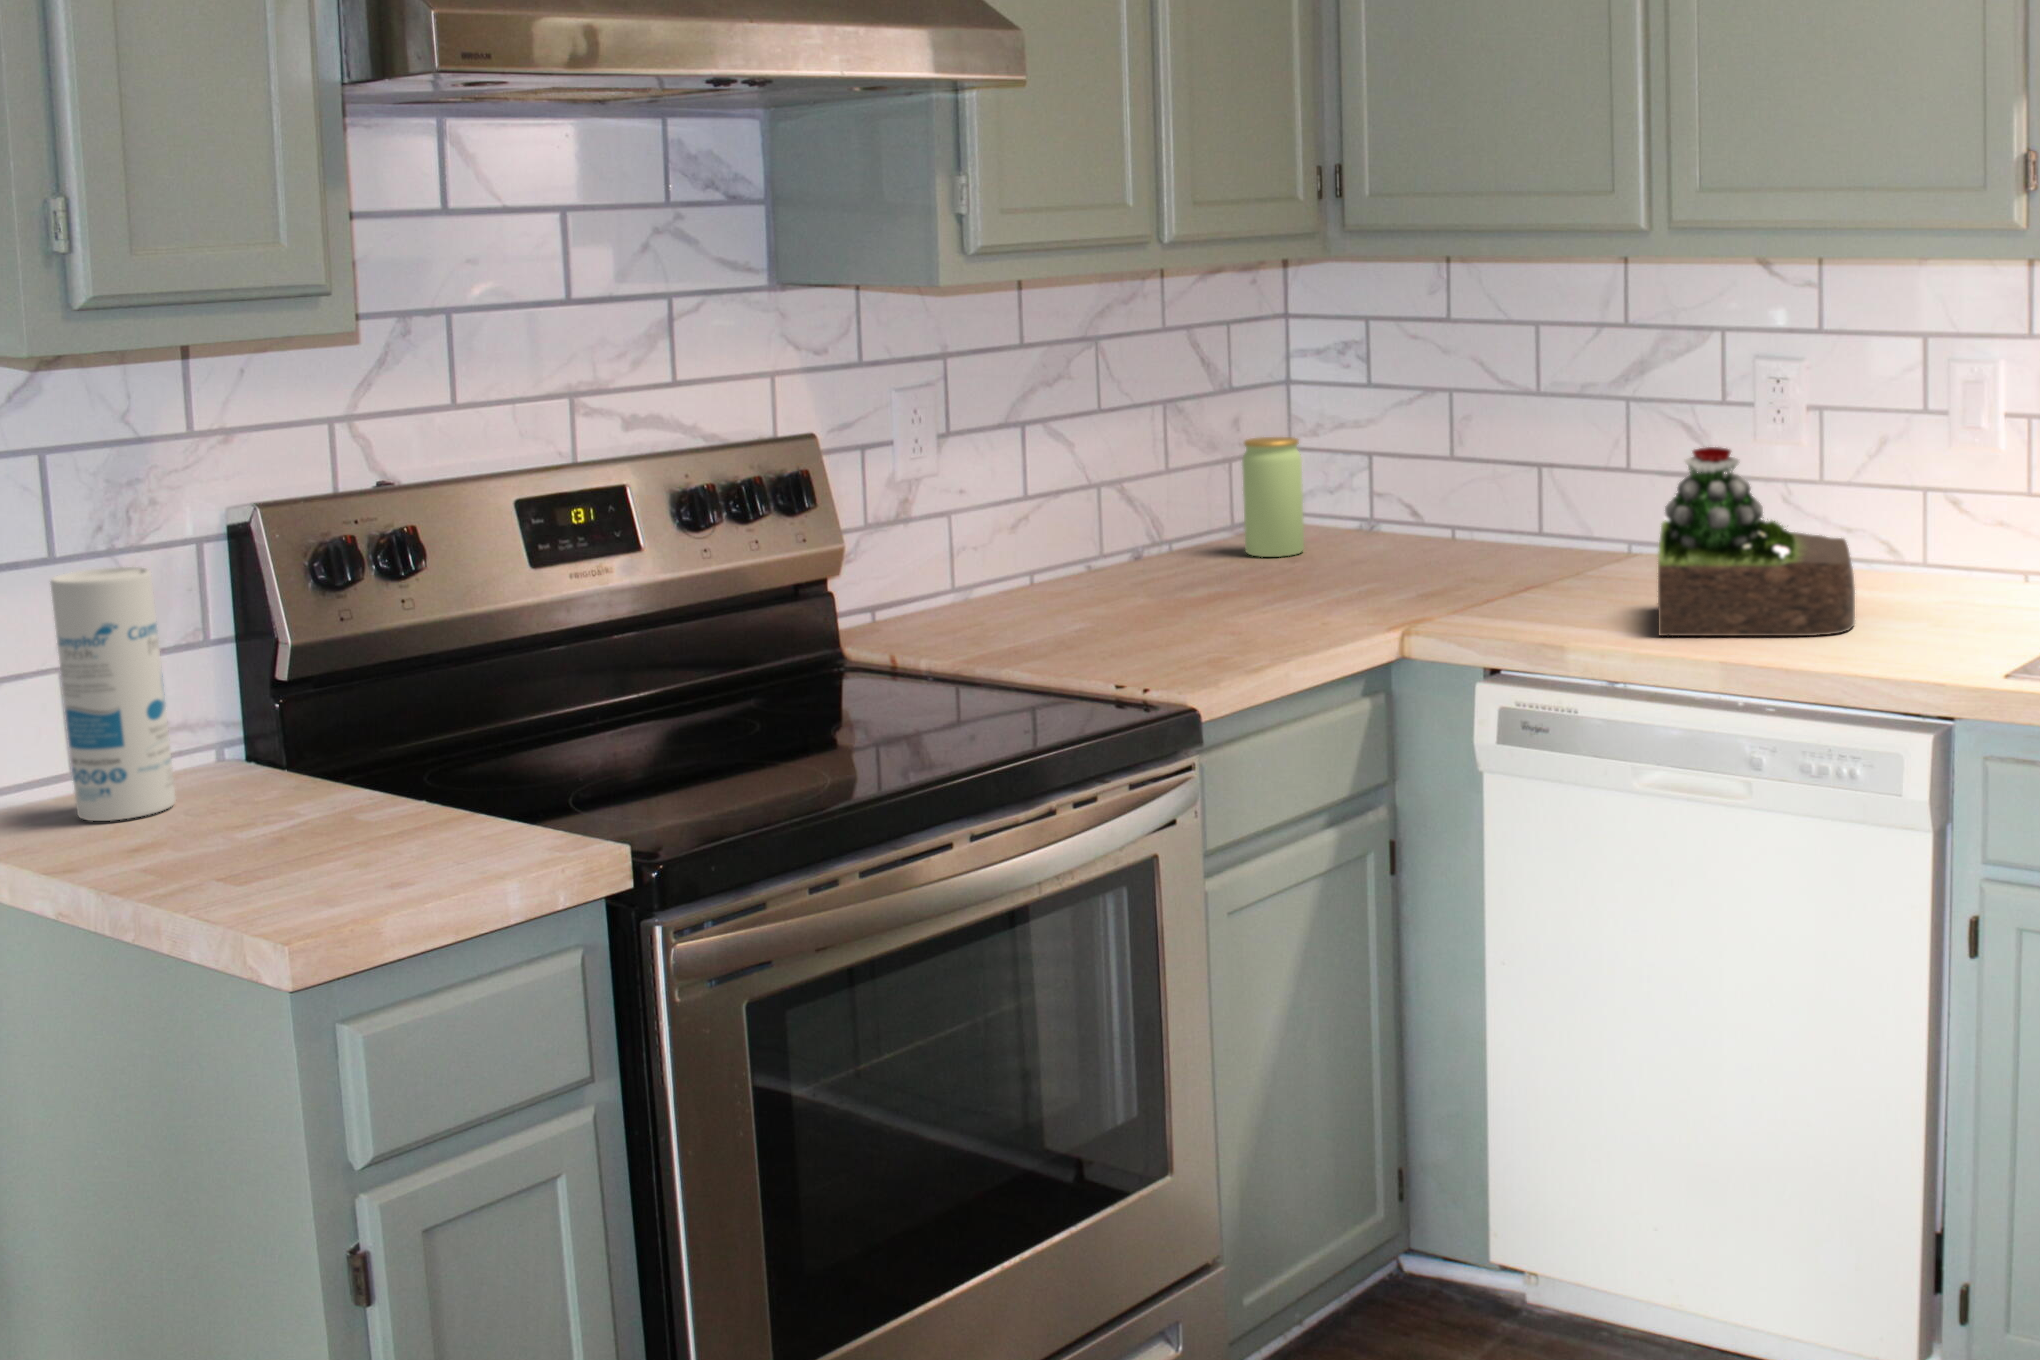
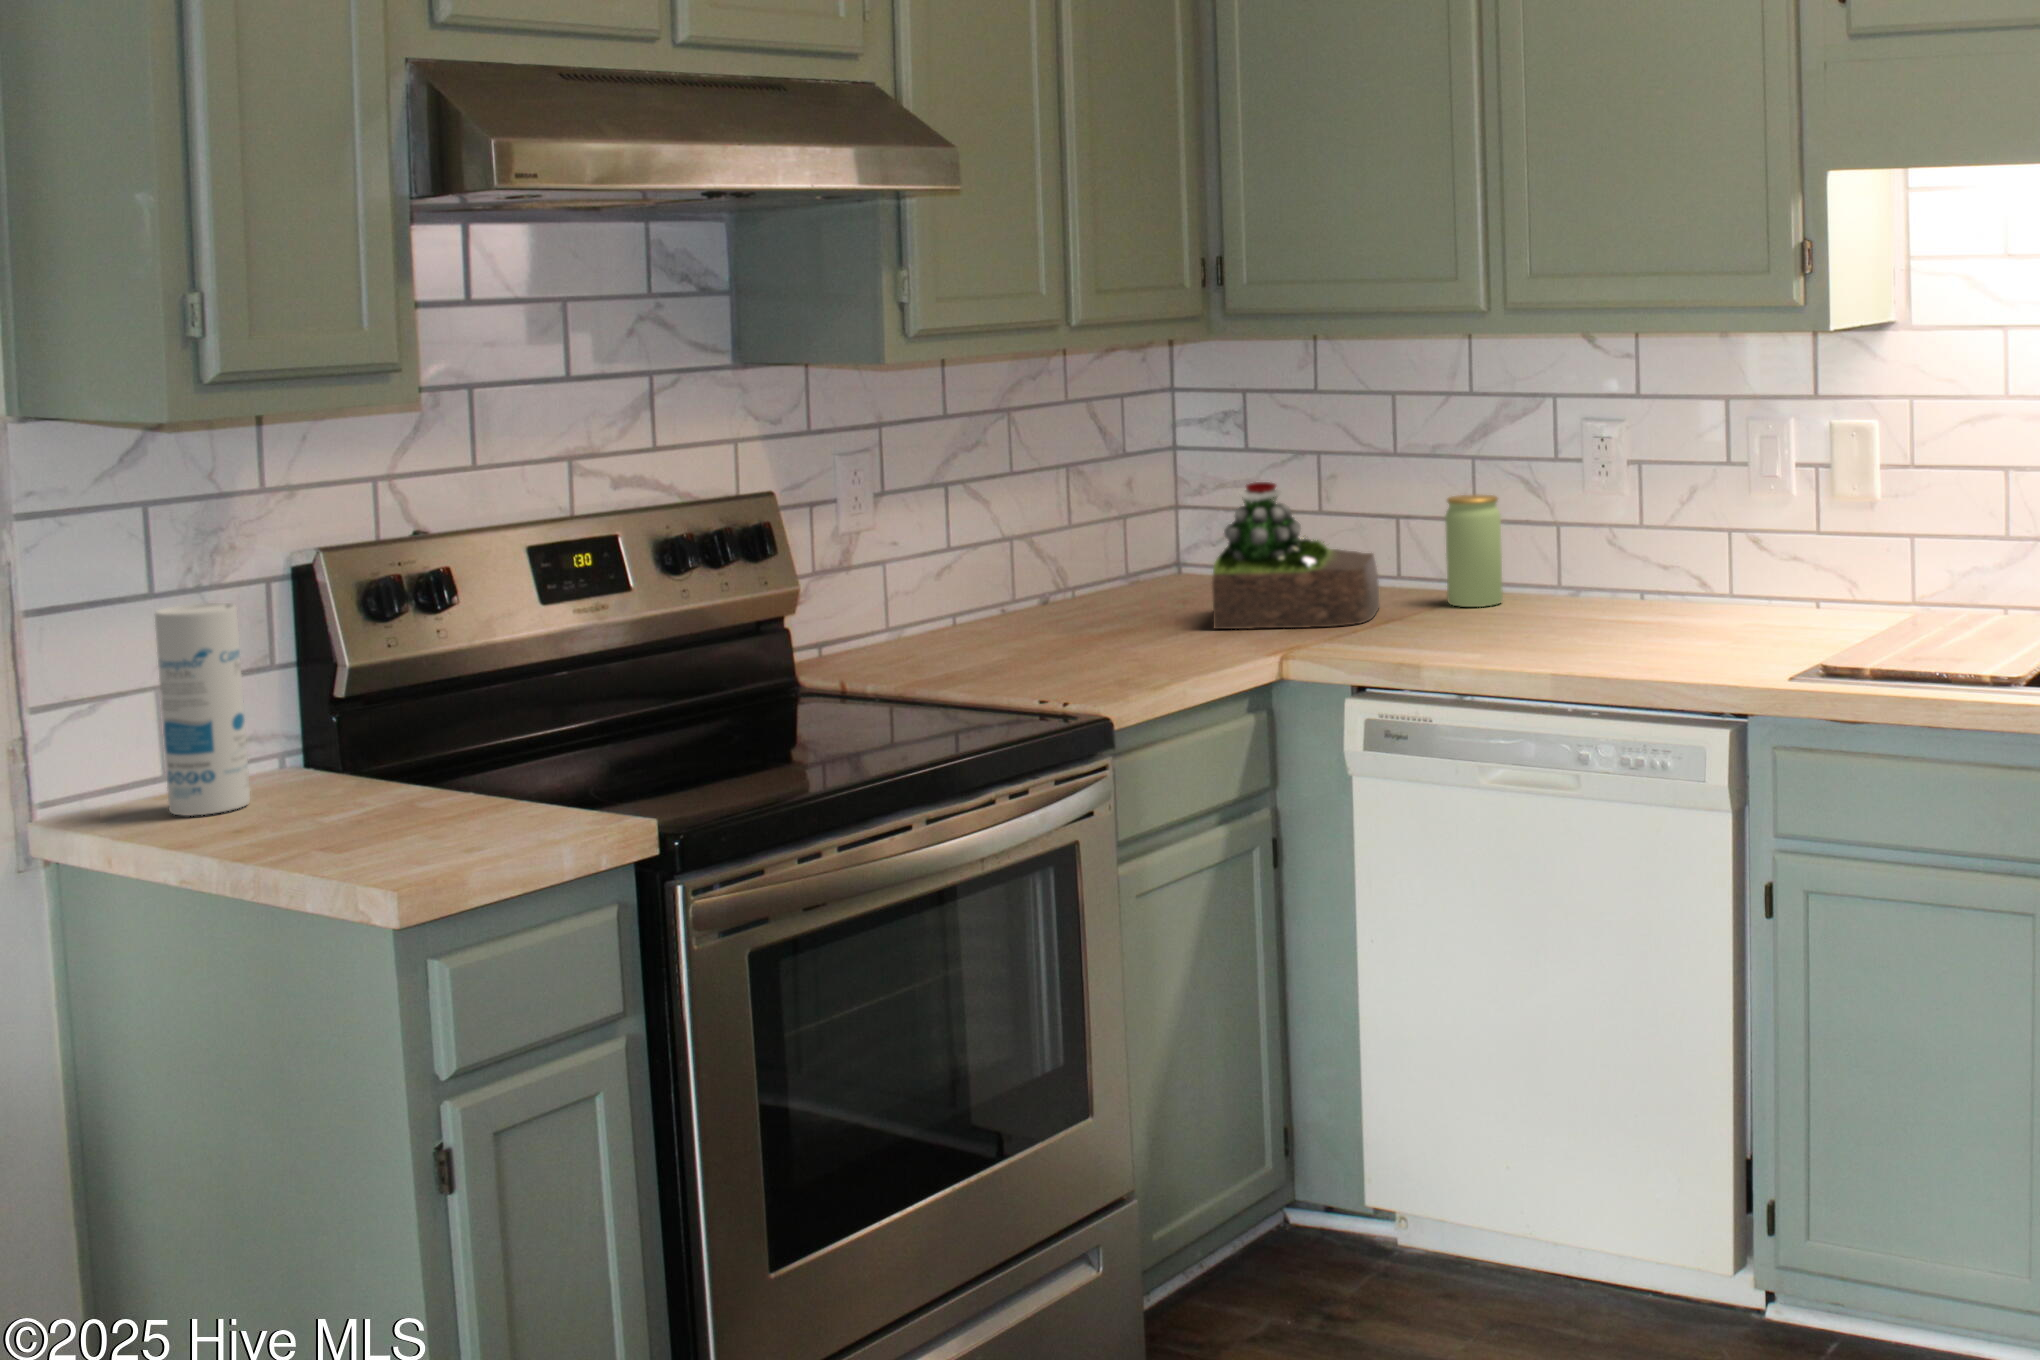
jar: present [1242,437,1304,557] -> present [1445,495,1503,607]
succulent plant: present [1658,447,1855,636] -> present [1212,482,1380,629]

